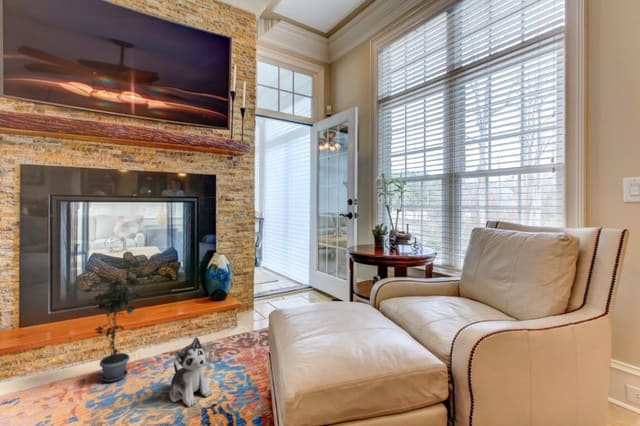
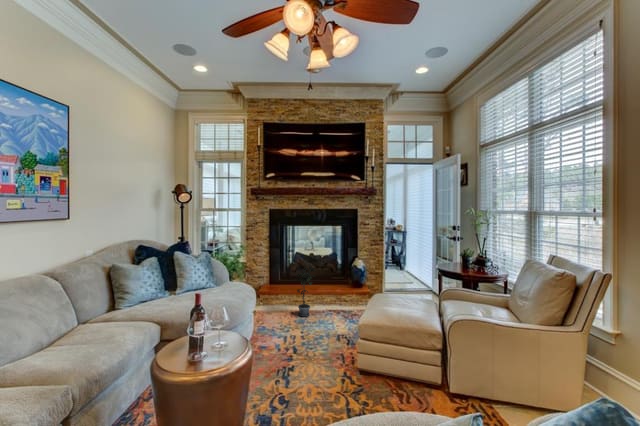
plush toy: present [170,337,213,407] -> none [325,301,345,334]

